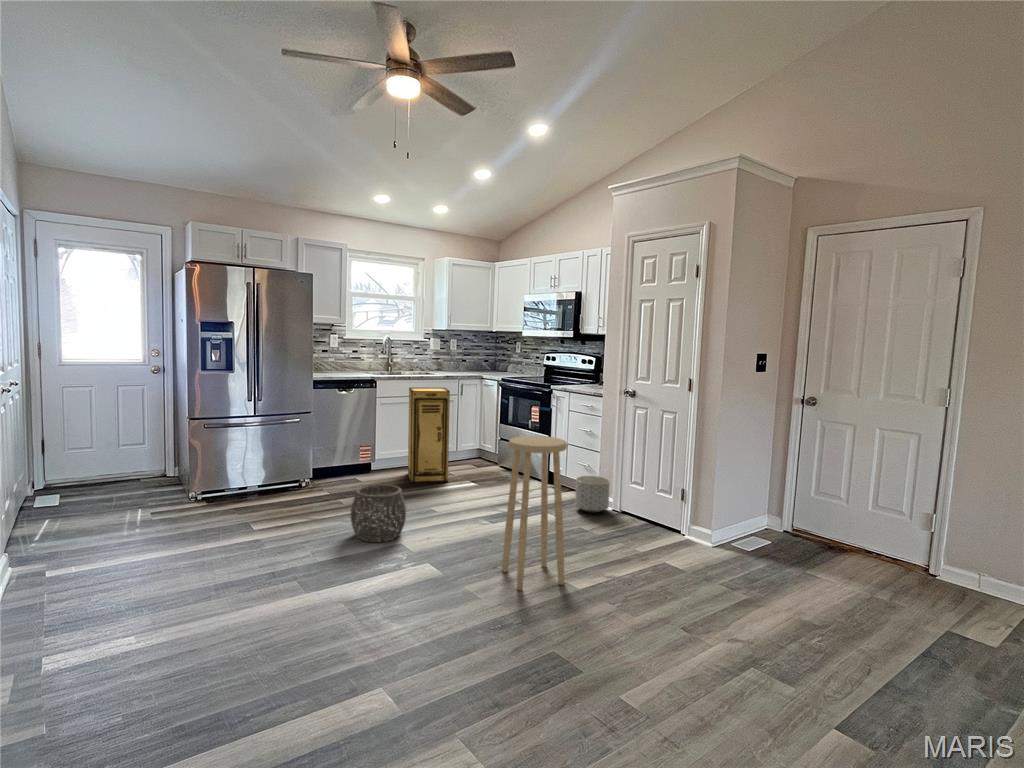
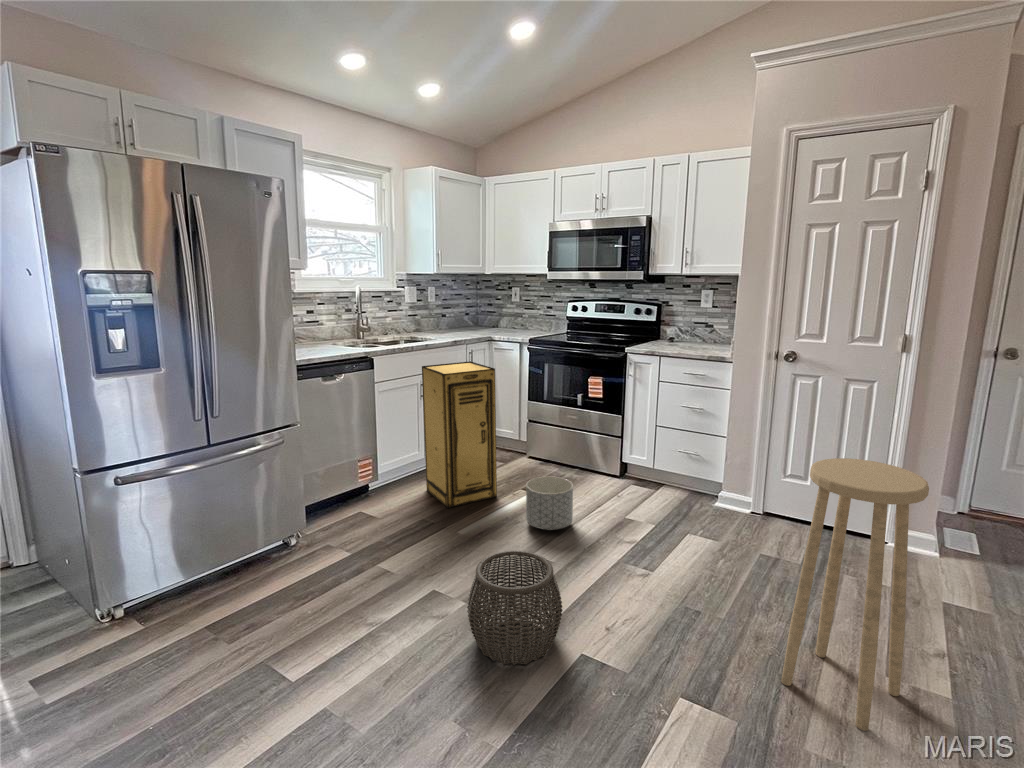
planter: present [575,476,610,513] -> present [526,476,573,531]

